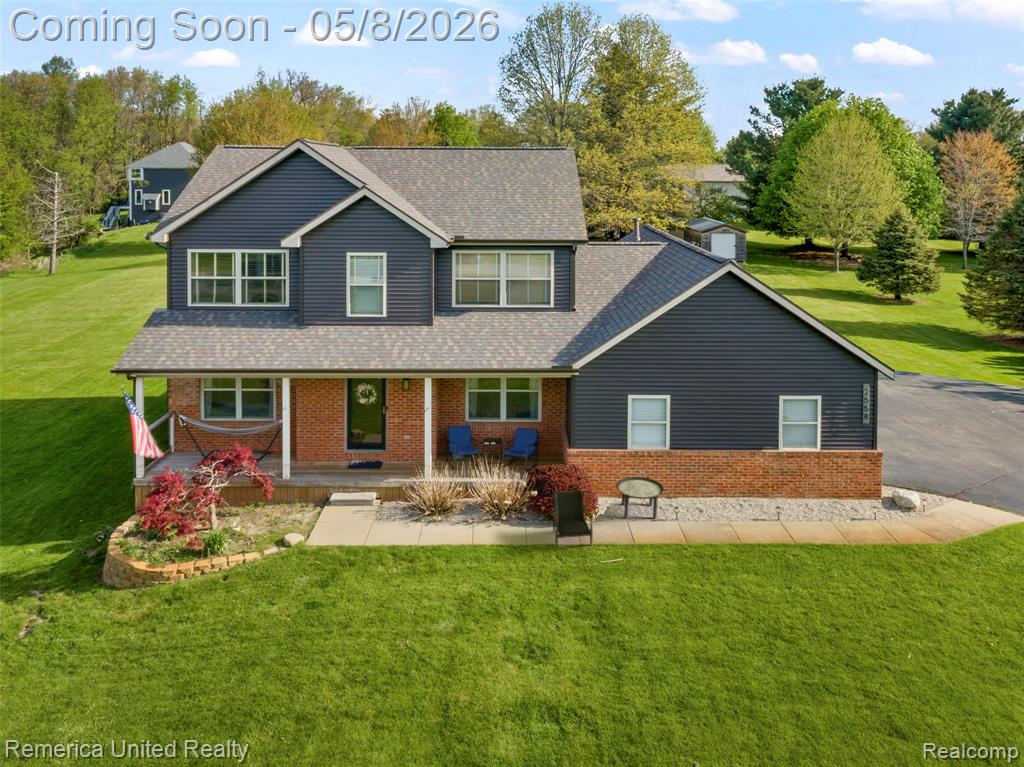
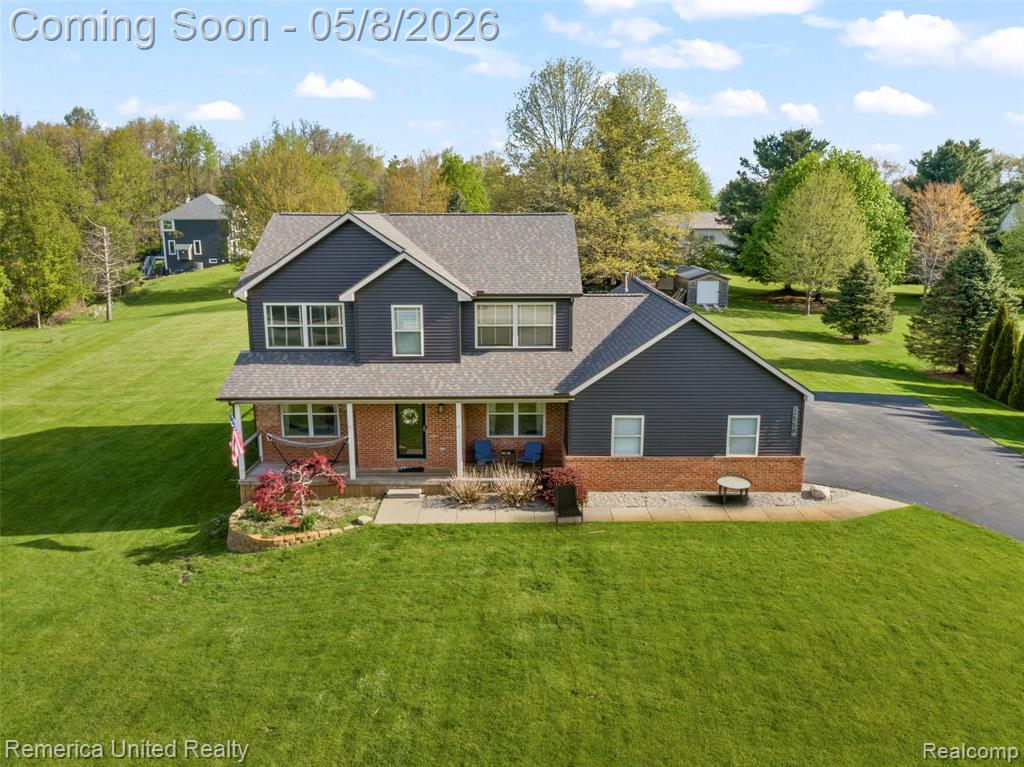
round table: present [616,477,664,519] -> present [716,475,752,505]

